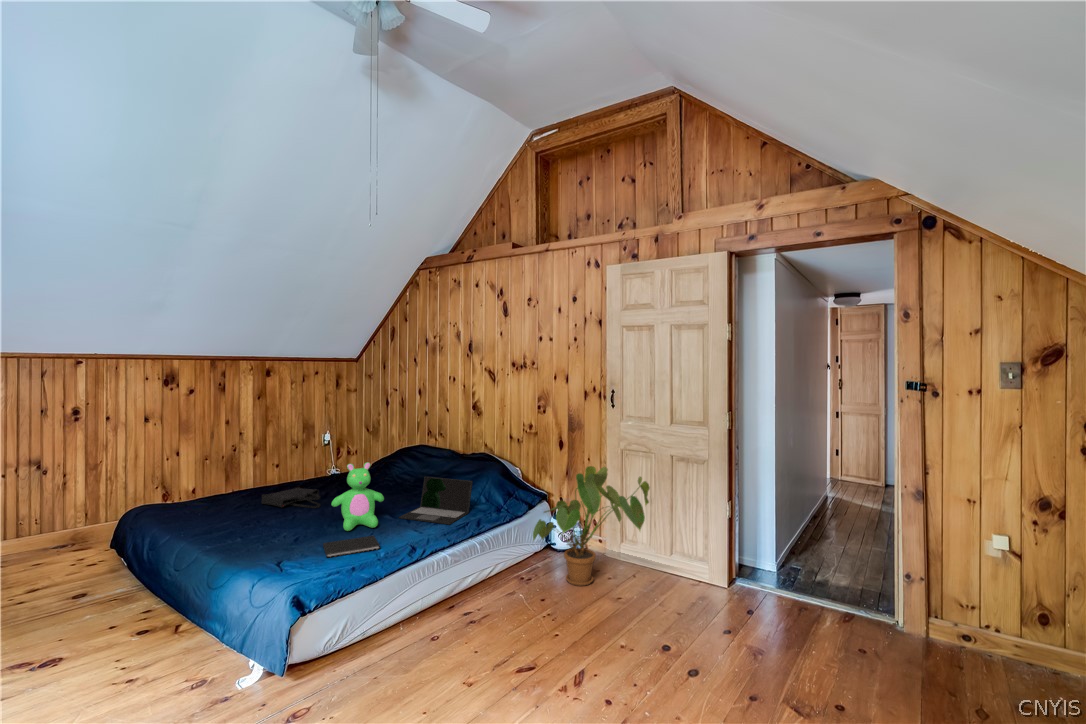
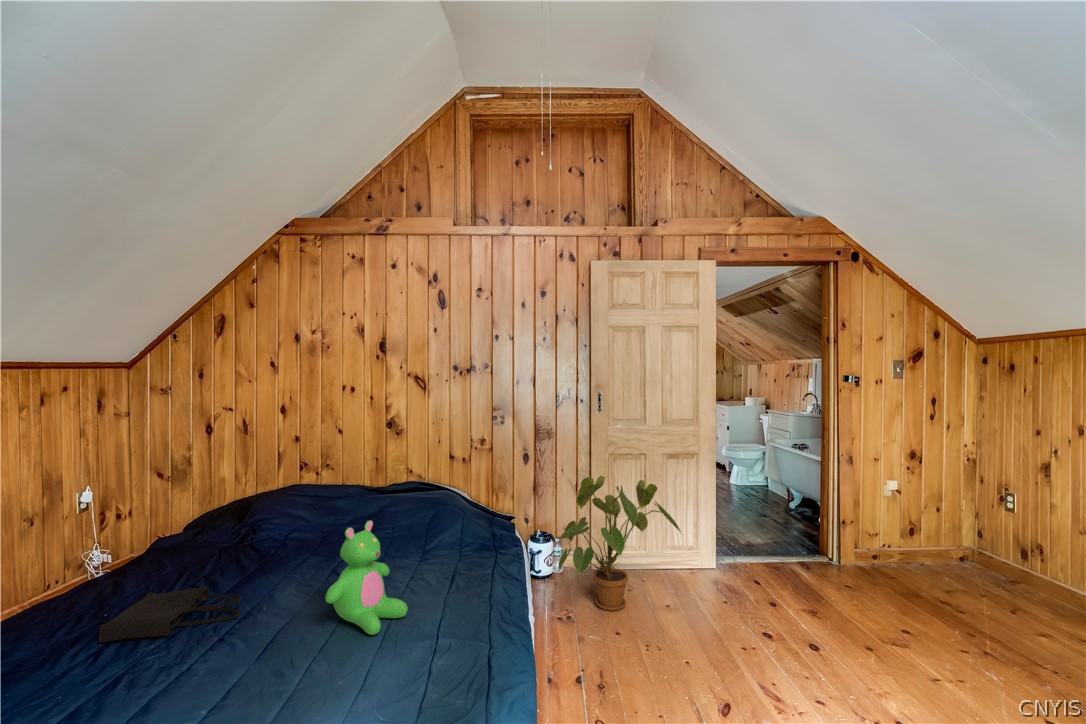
laptop: present [399,477,473,525] -> none [402,519,487,593]
notebook: present [323,536,380,557] -> none [385,627,476,684]

